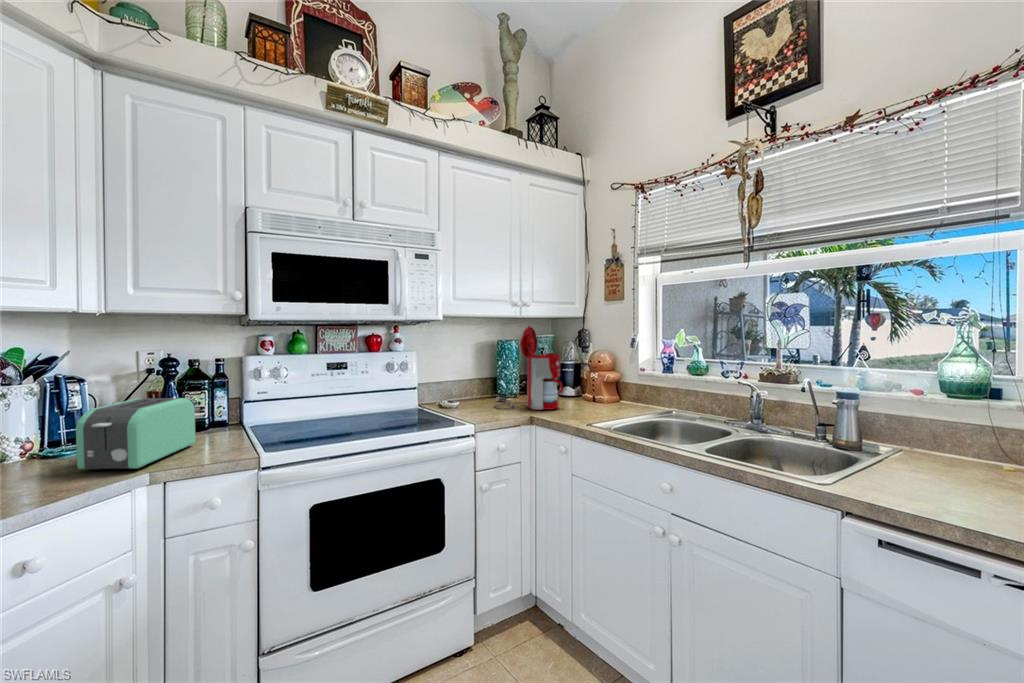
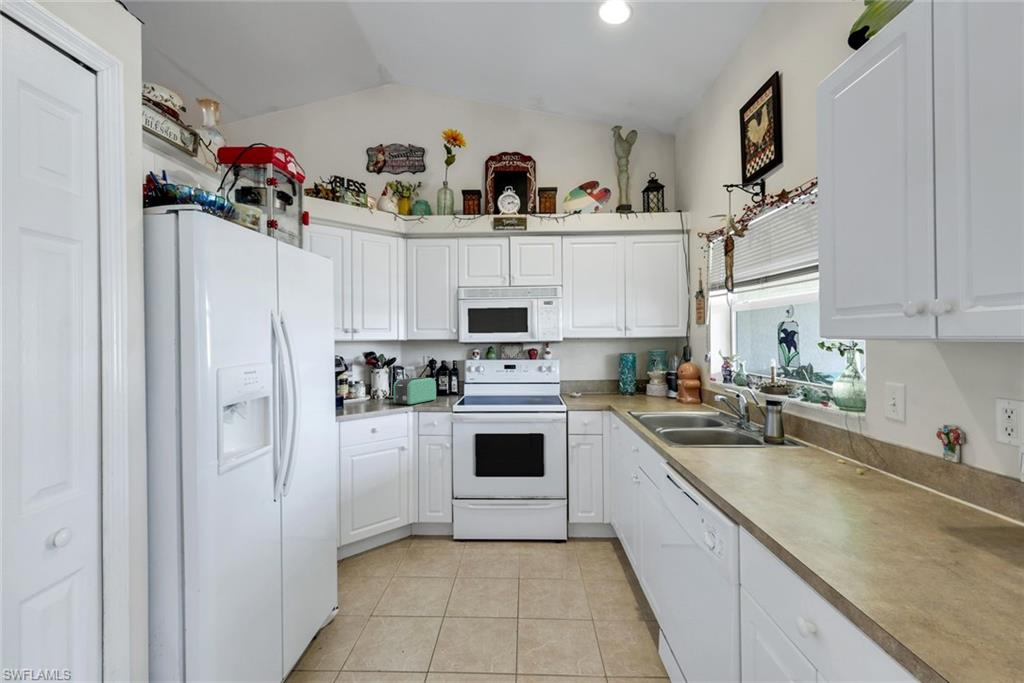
coffee maker: present [495,326,563,410] -> none [603,343,651,402]

